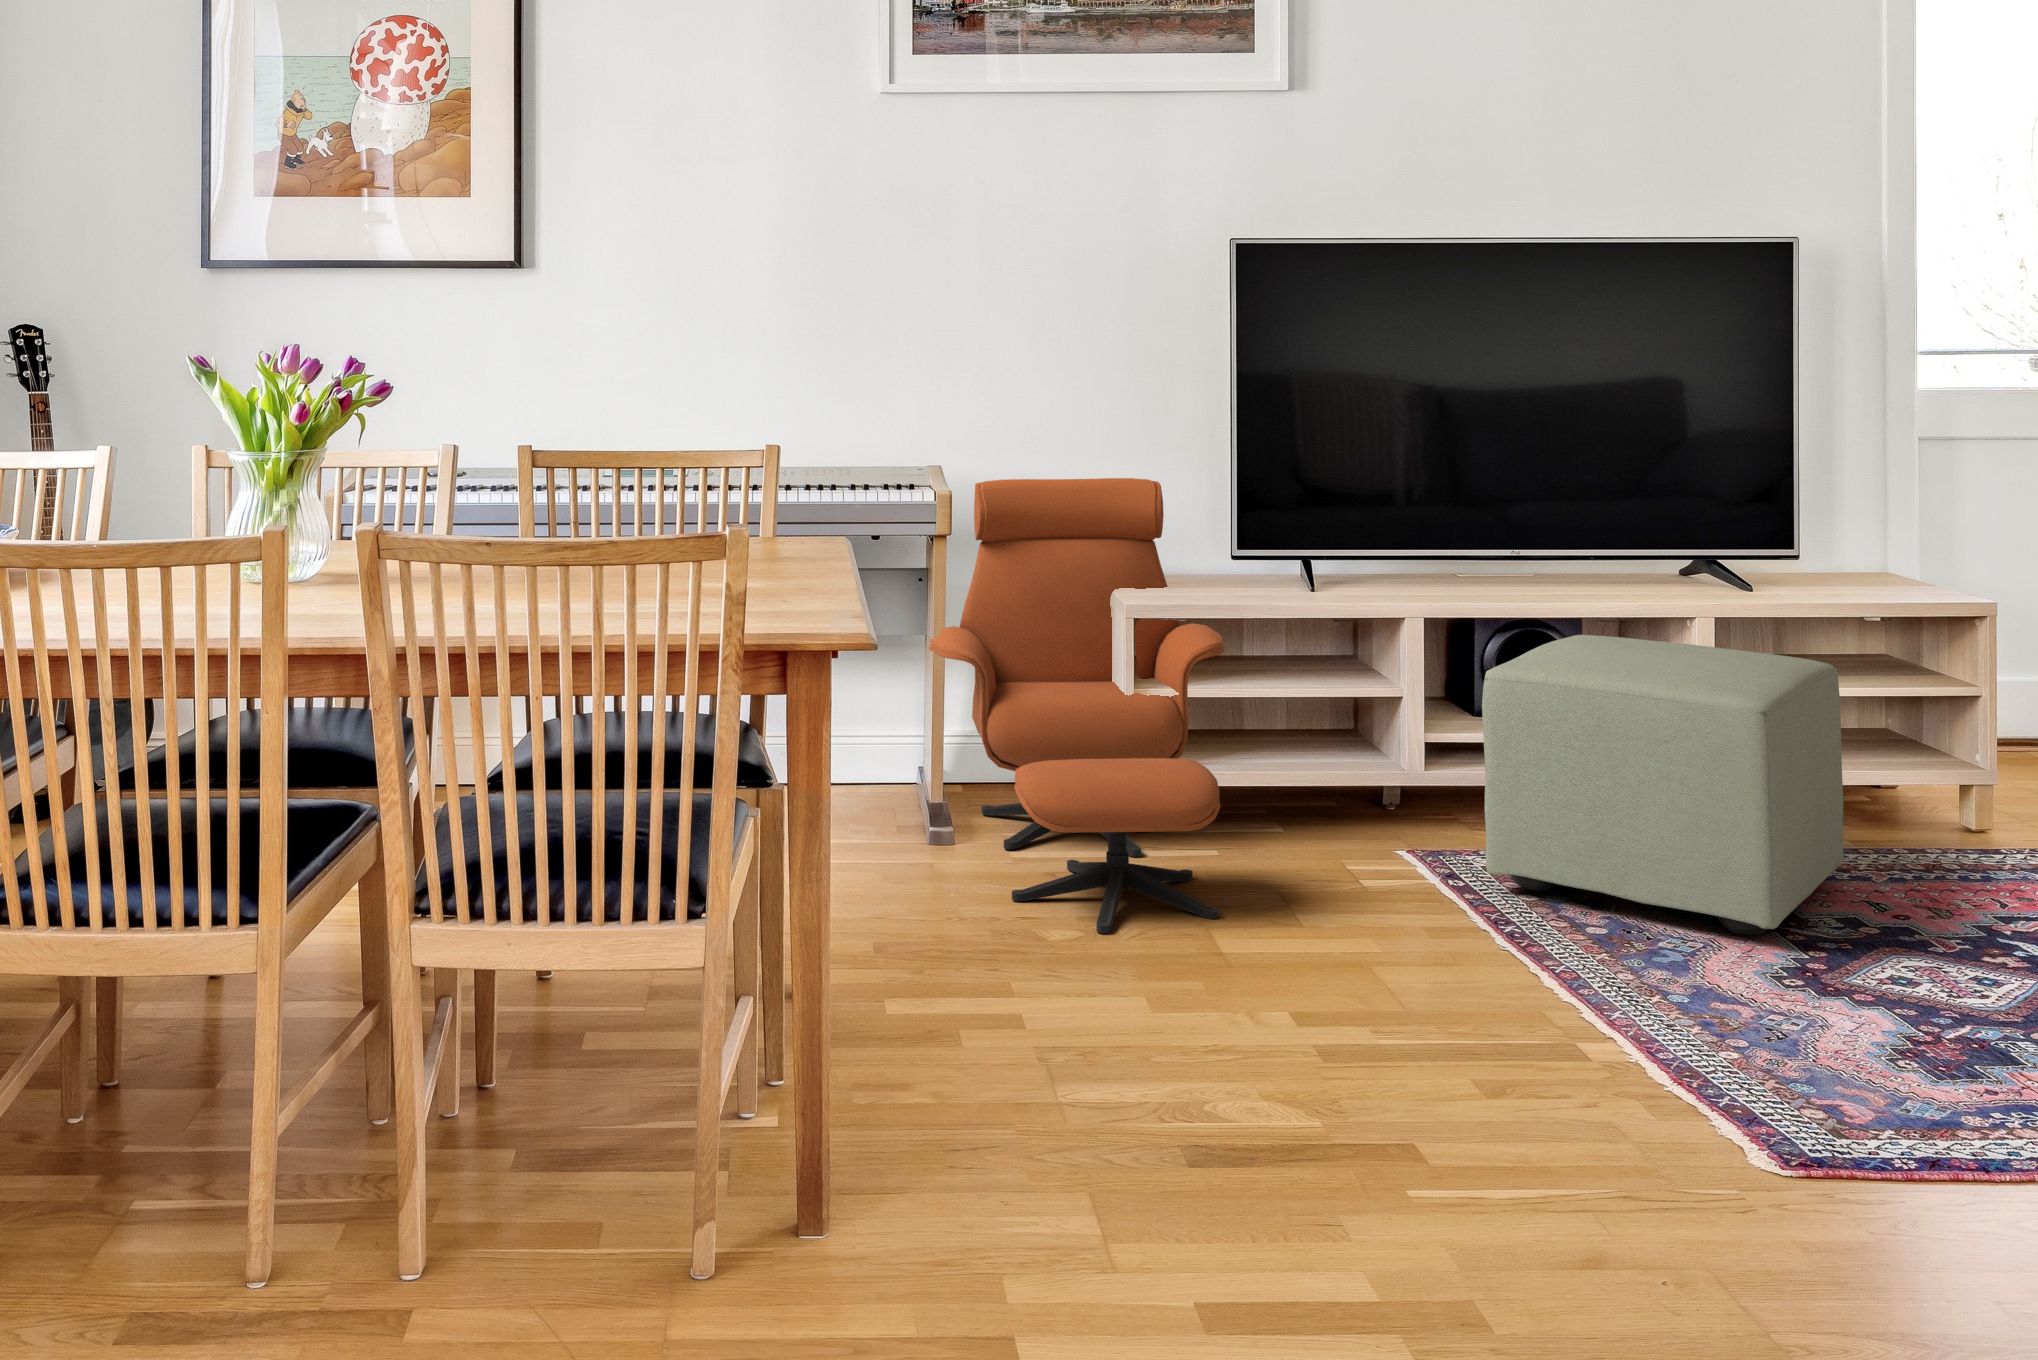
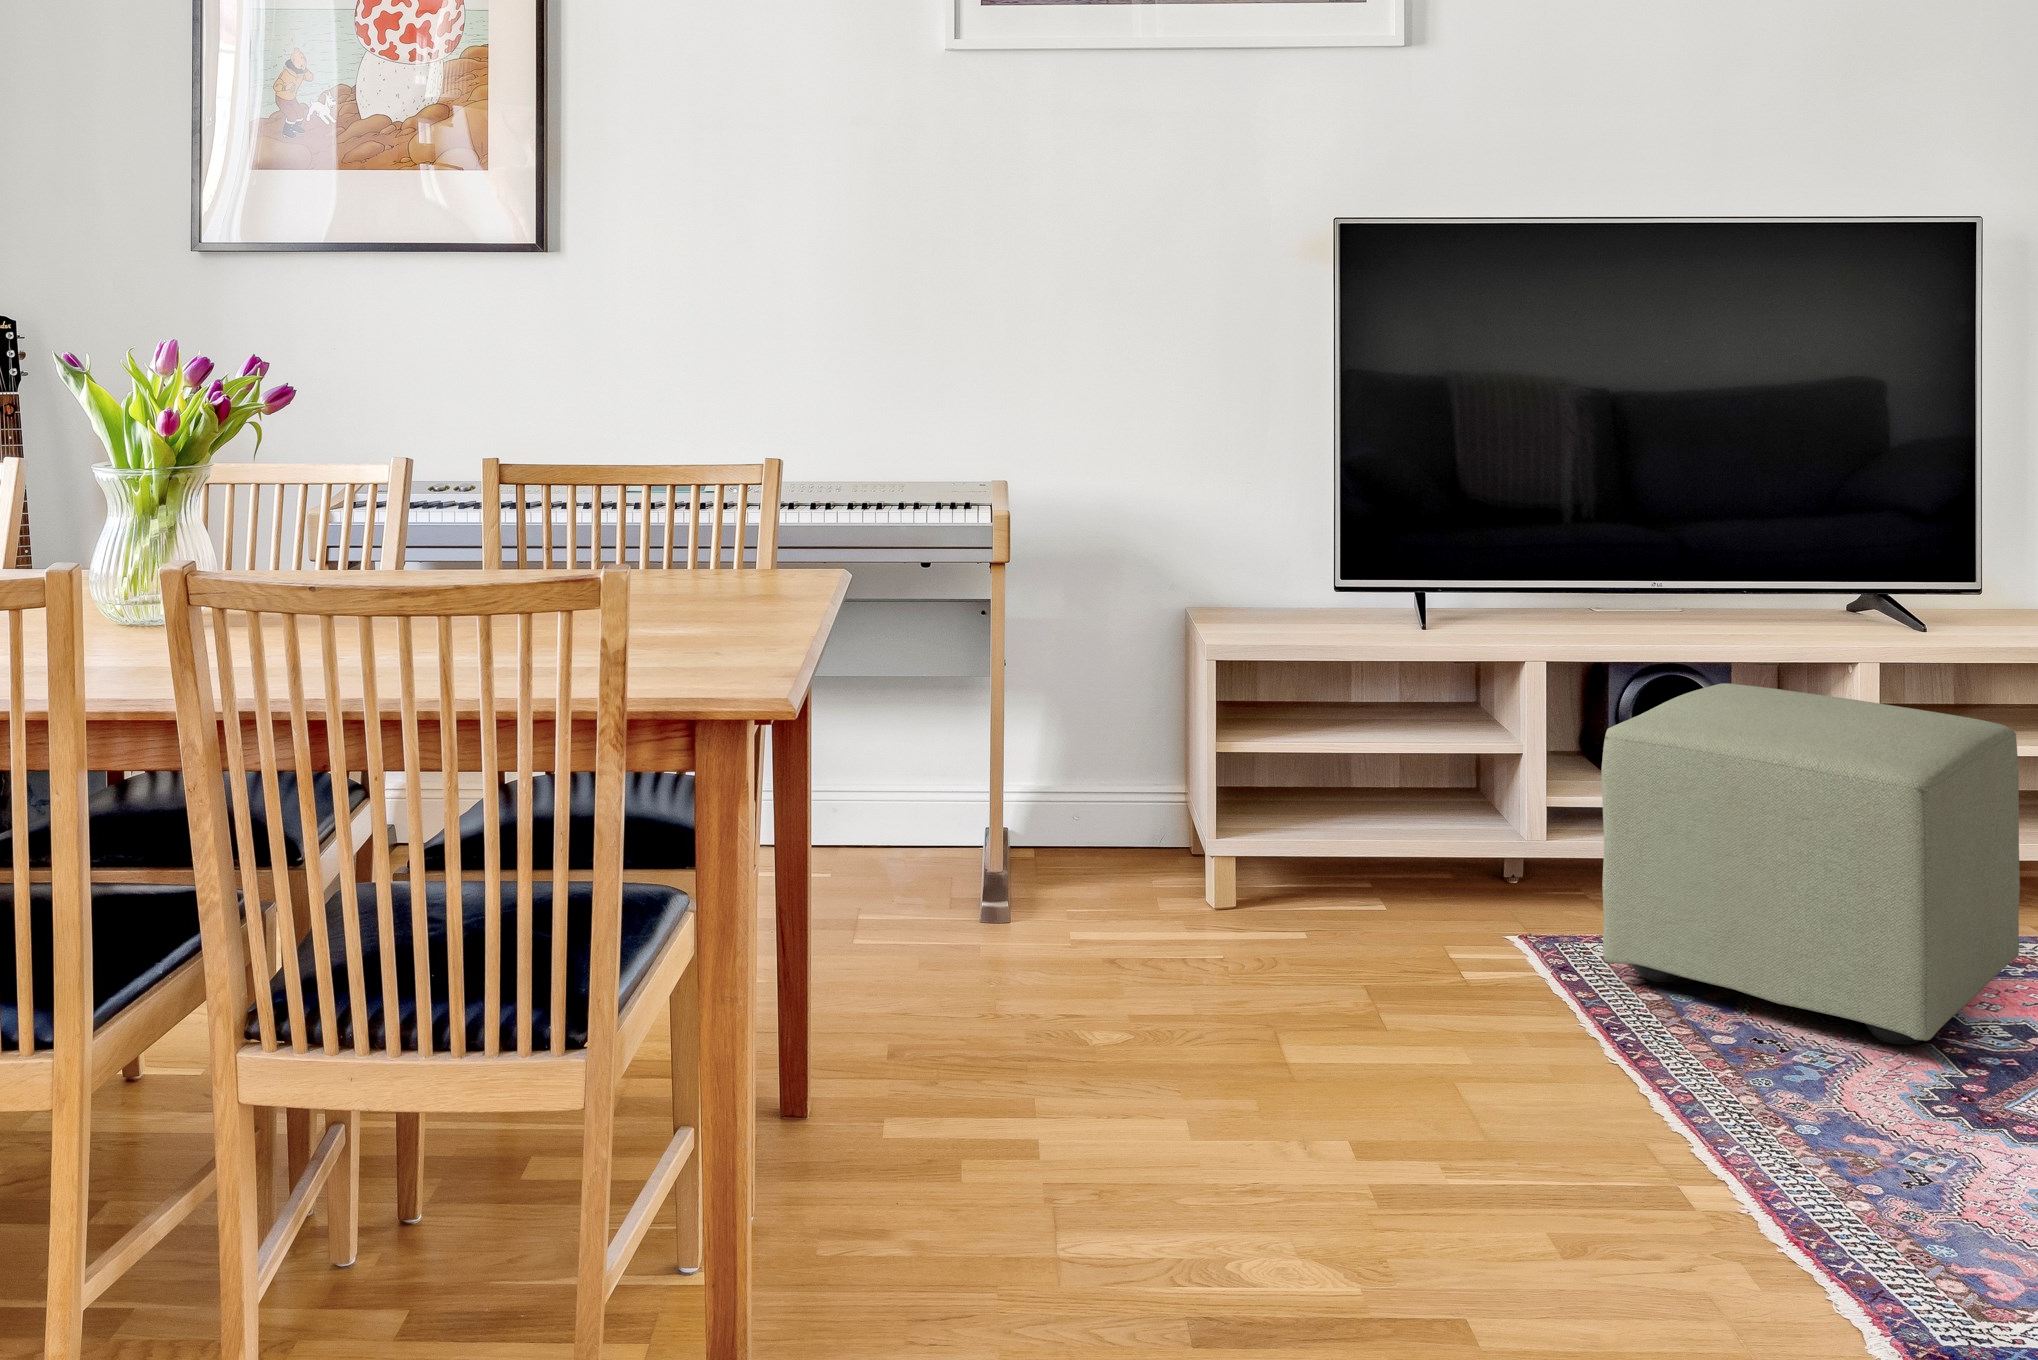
lounge chair: present [929,478,1224,934] -> none [984,495,1320,1027]

